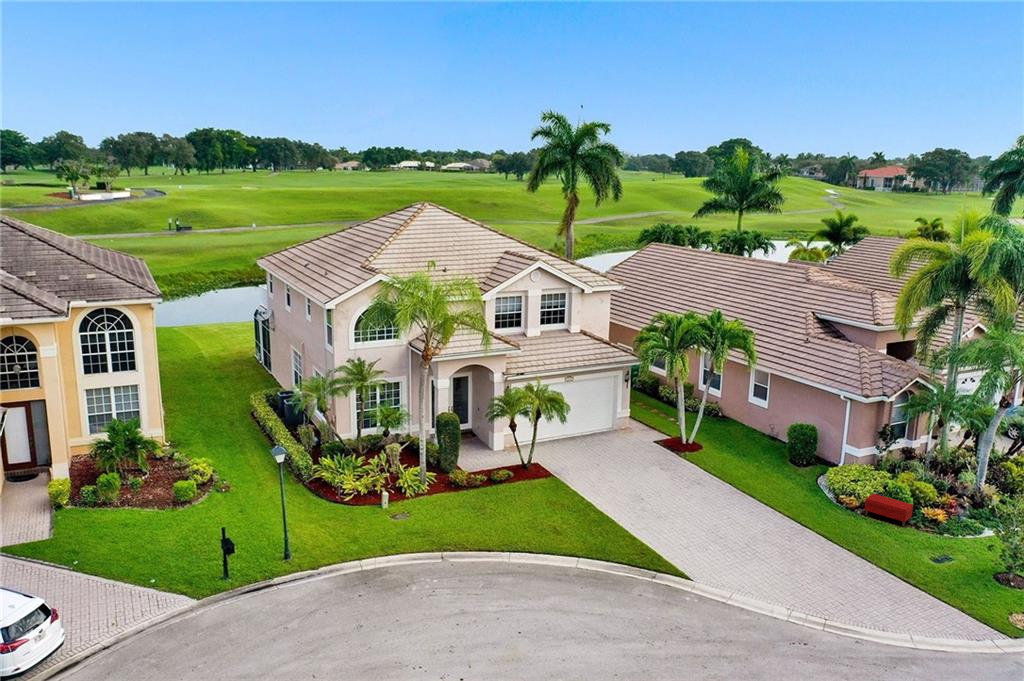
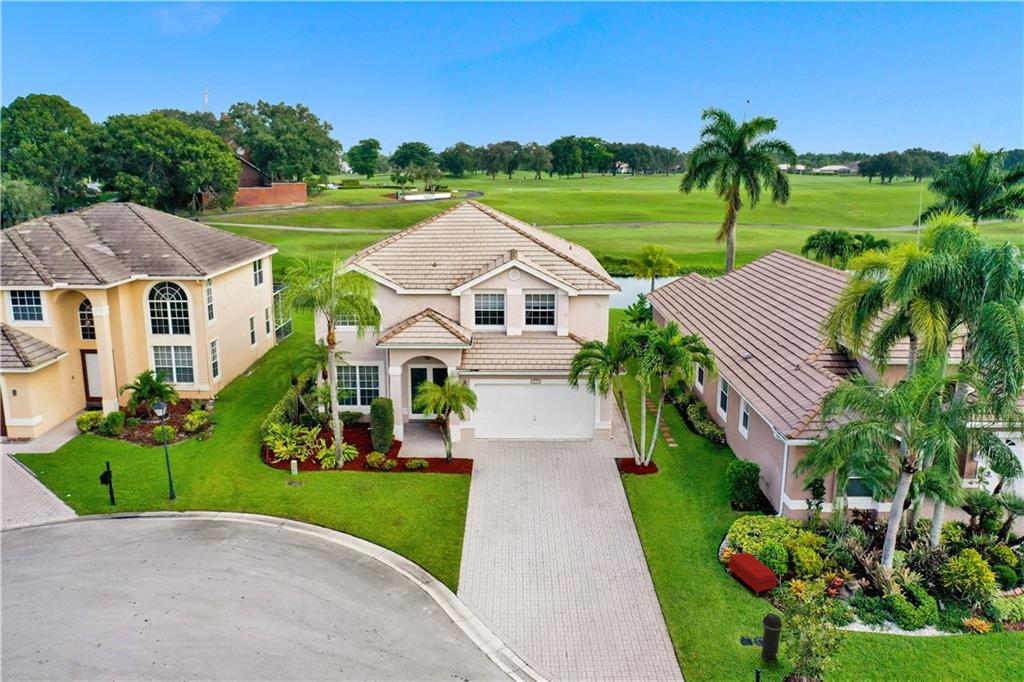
trash can: none [958,528,978,568] -> present [761,613,782,662]

